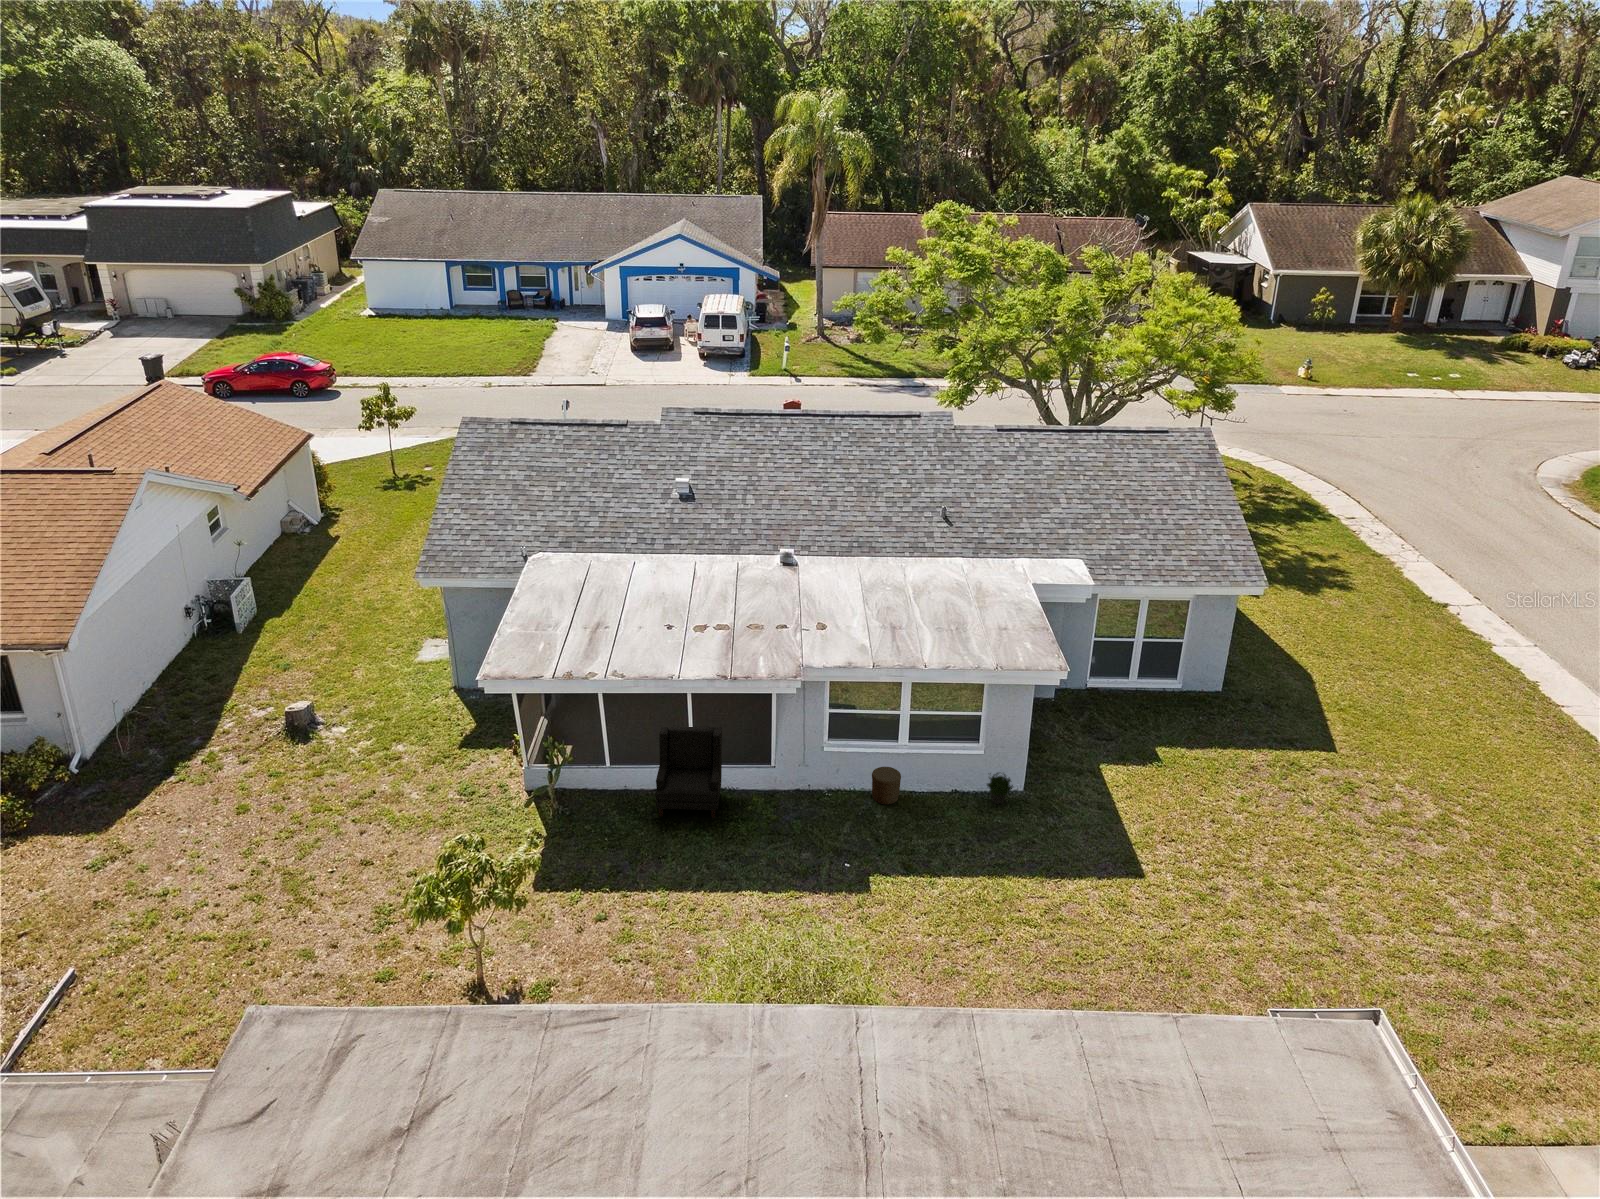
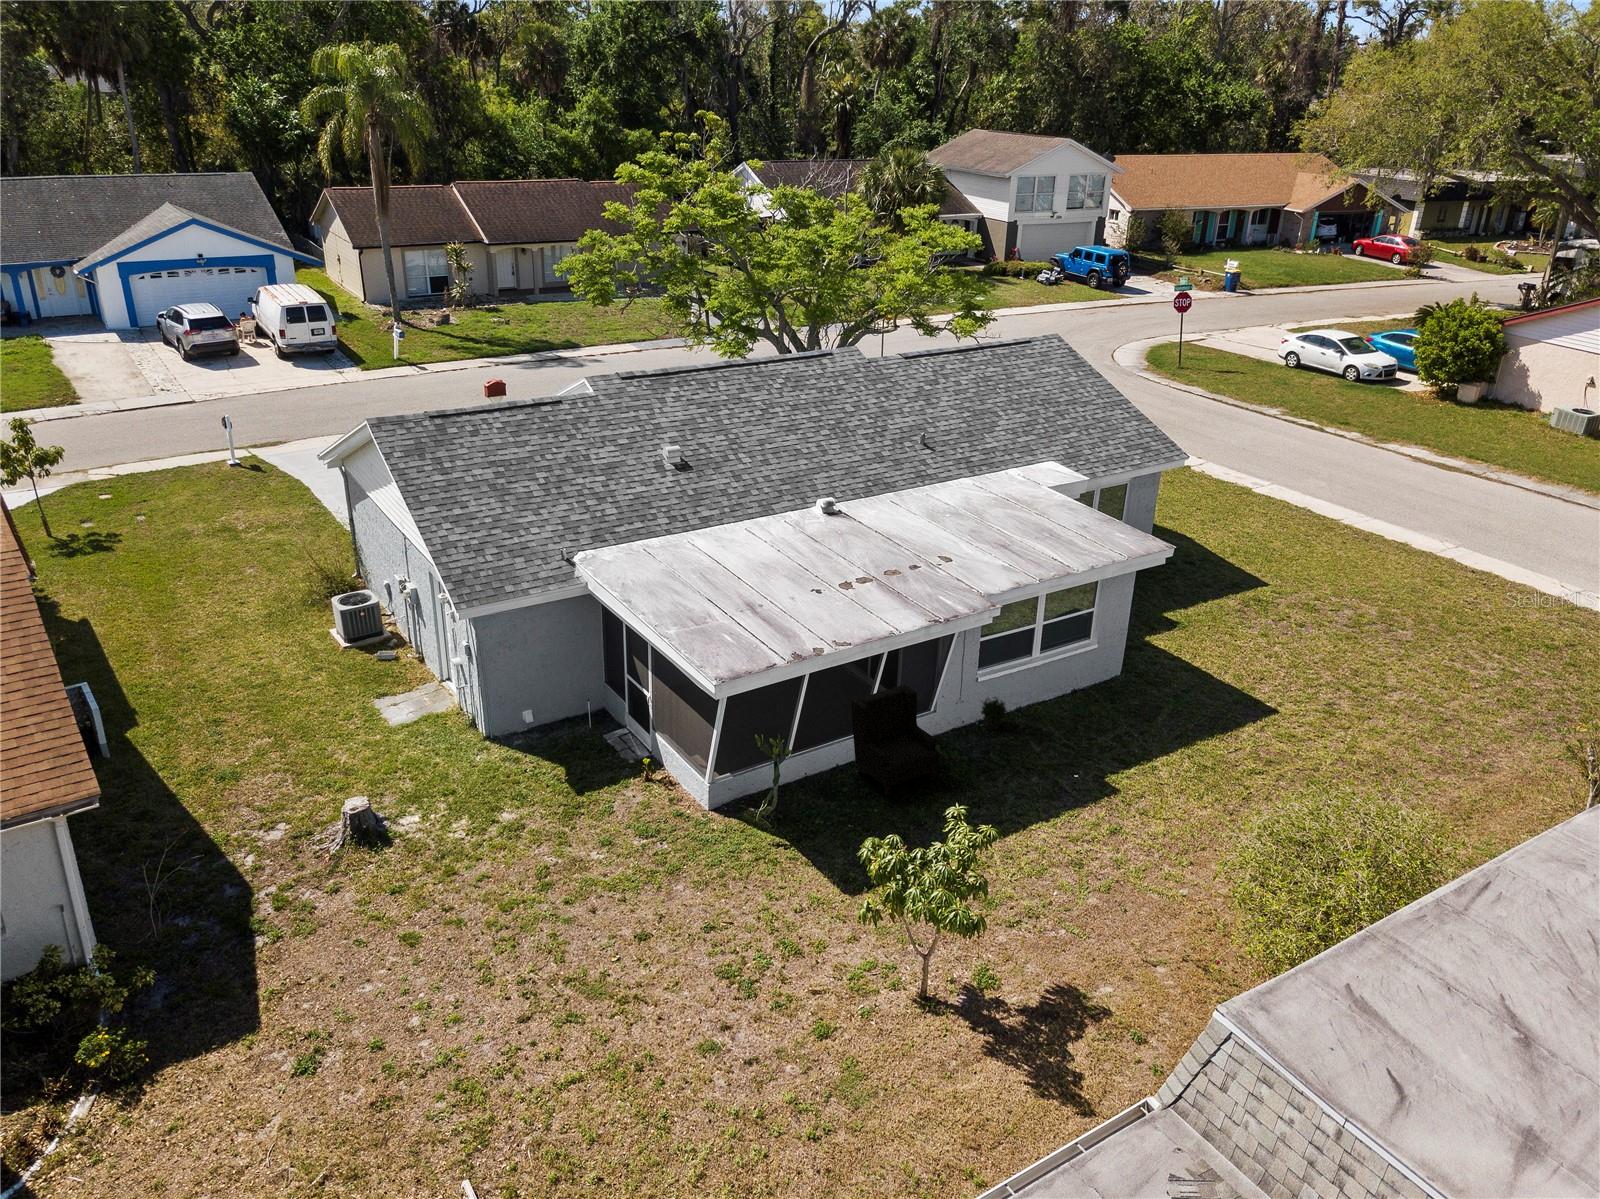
woven basket: present [872,767,901,804] -> none [1027,682,1058,719]
potted plant: present [987,773,1013,804] -> present [981,697,1006,730]

